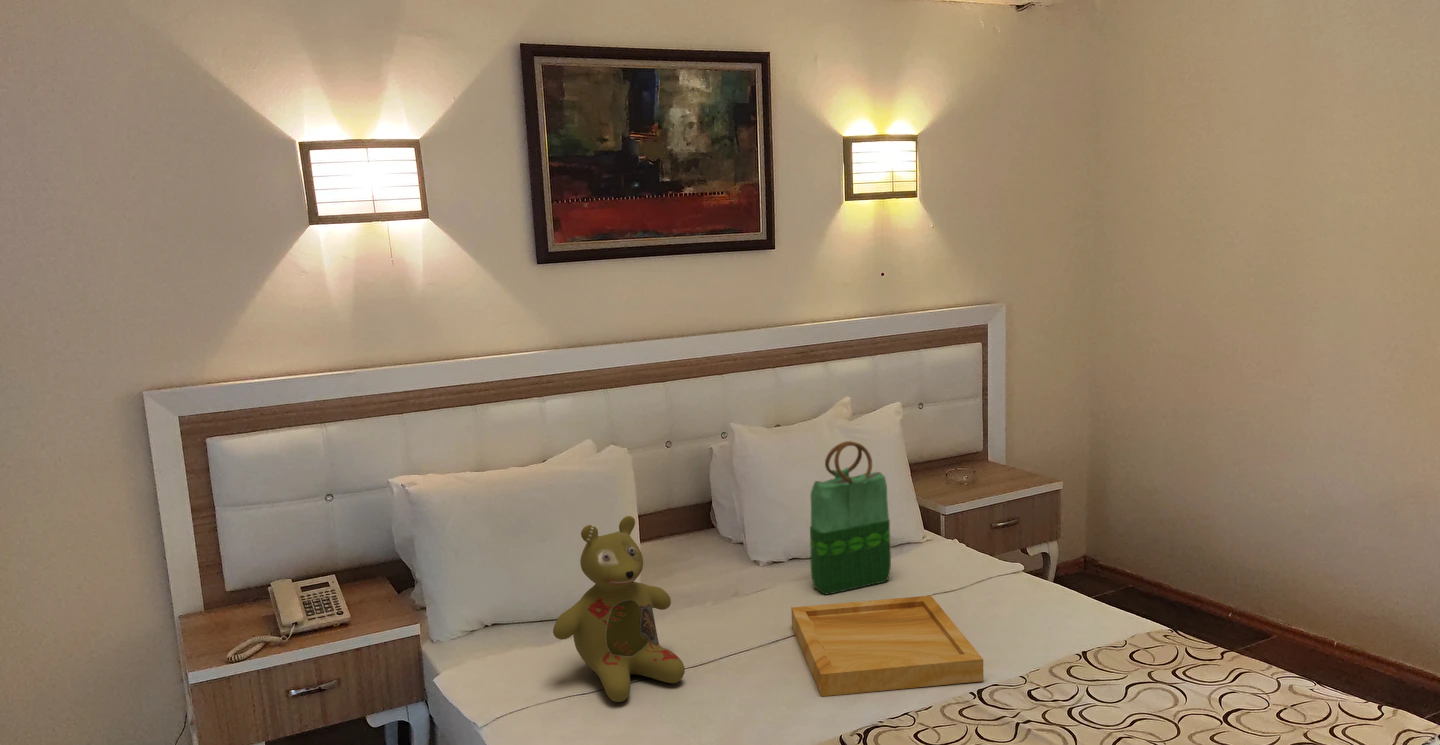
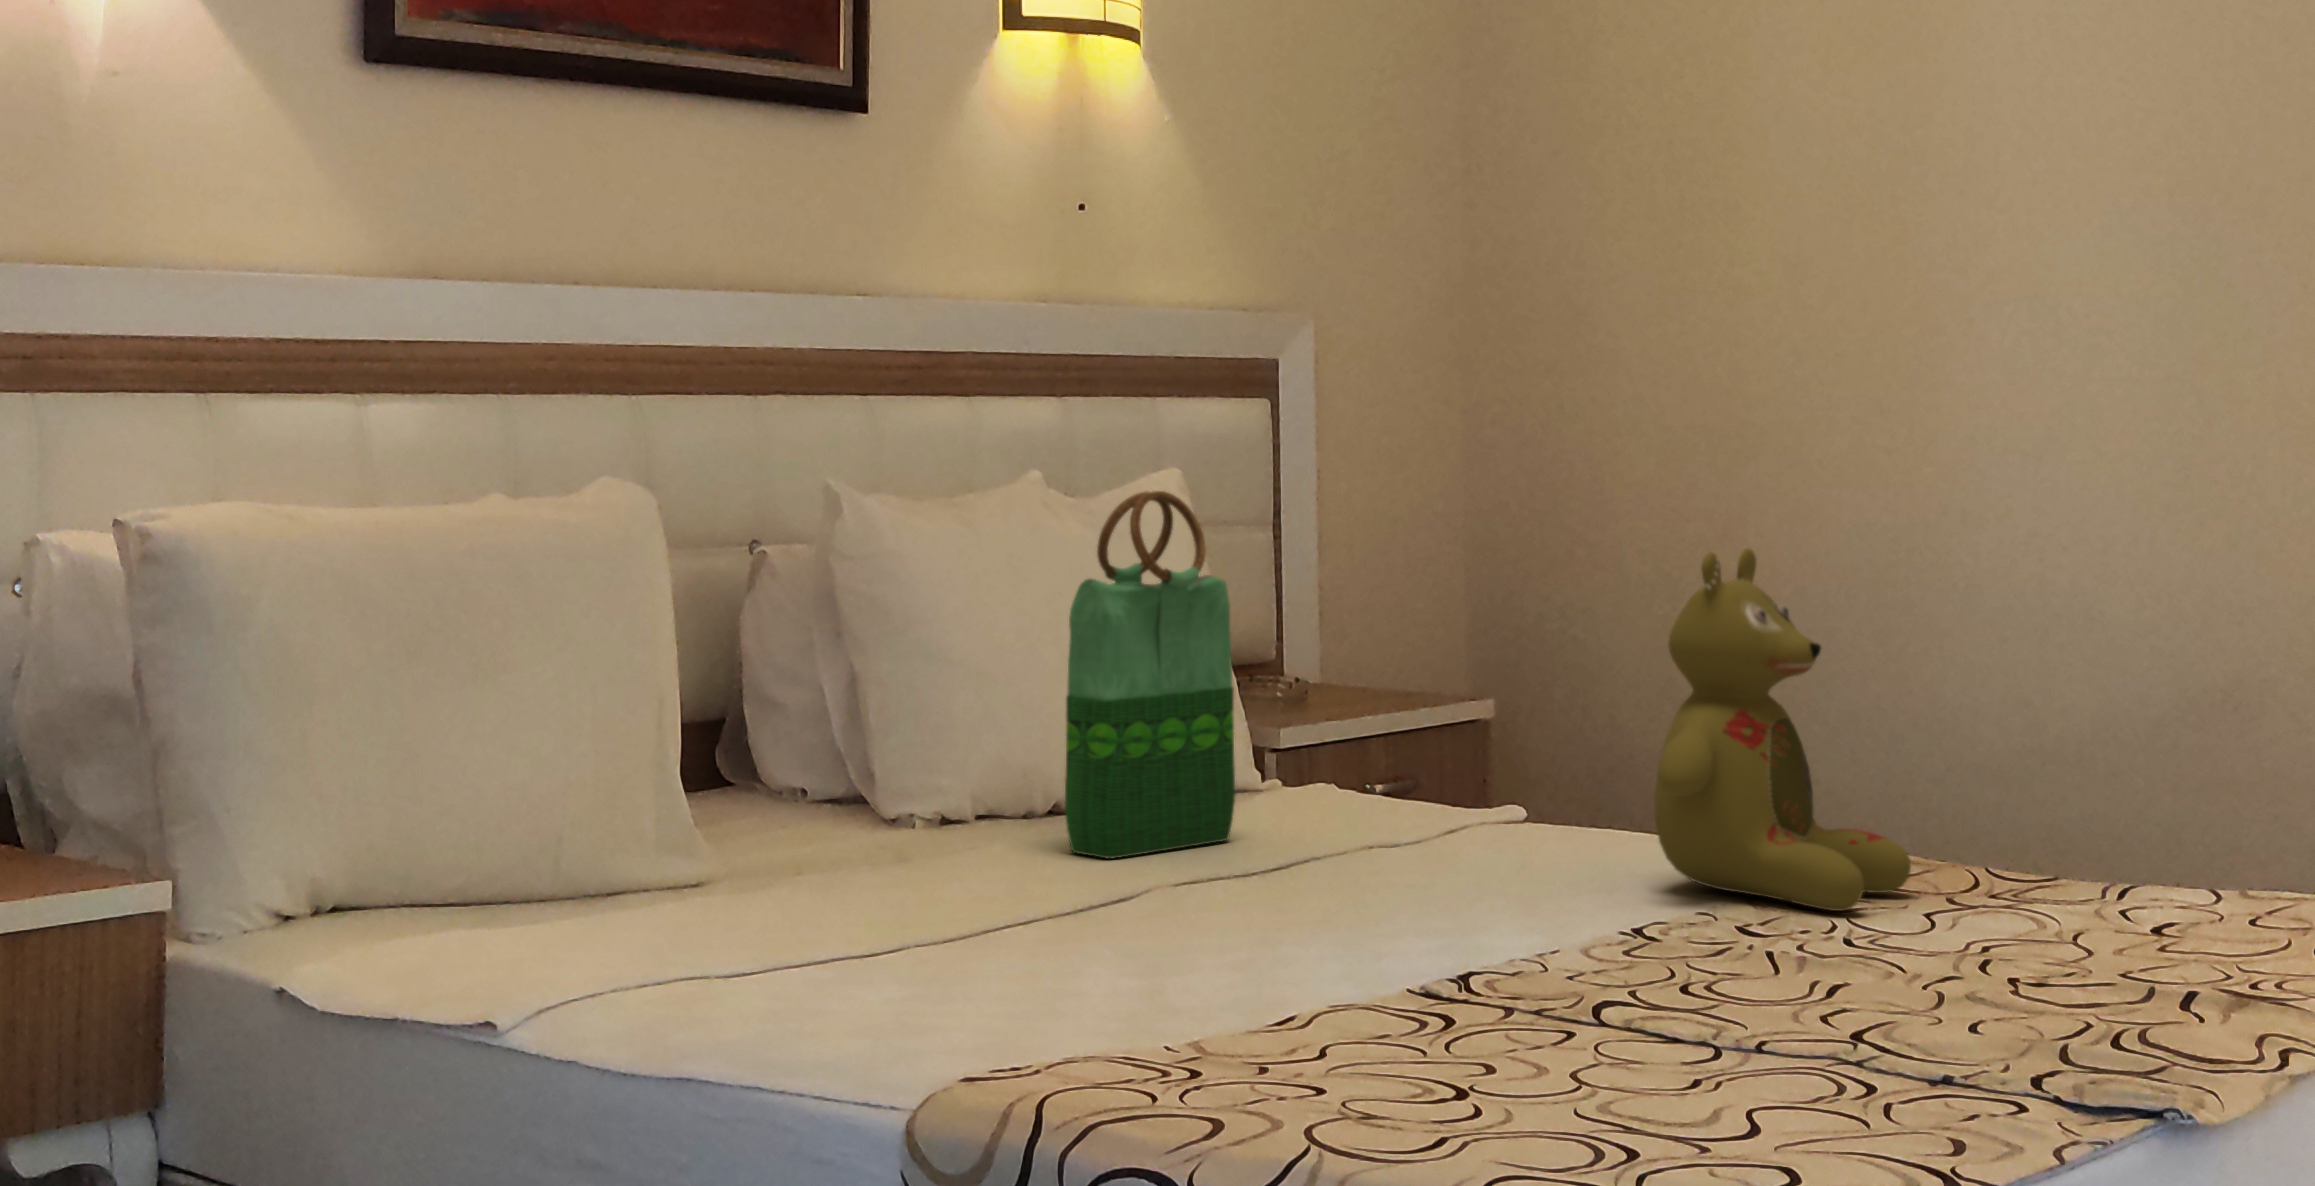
stuffed bear: present [553,516,685,702] -> present [1654,548,1911,911]
tray: present [791,595,983,696] -> none [1086,822,1579,957]

